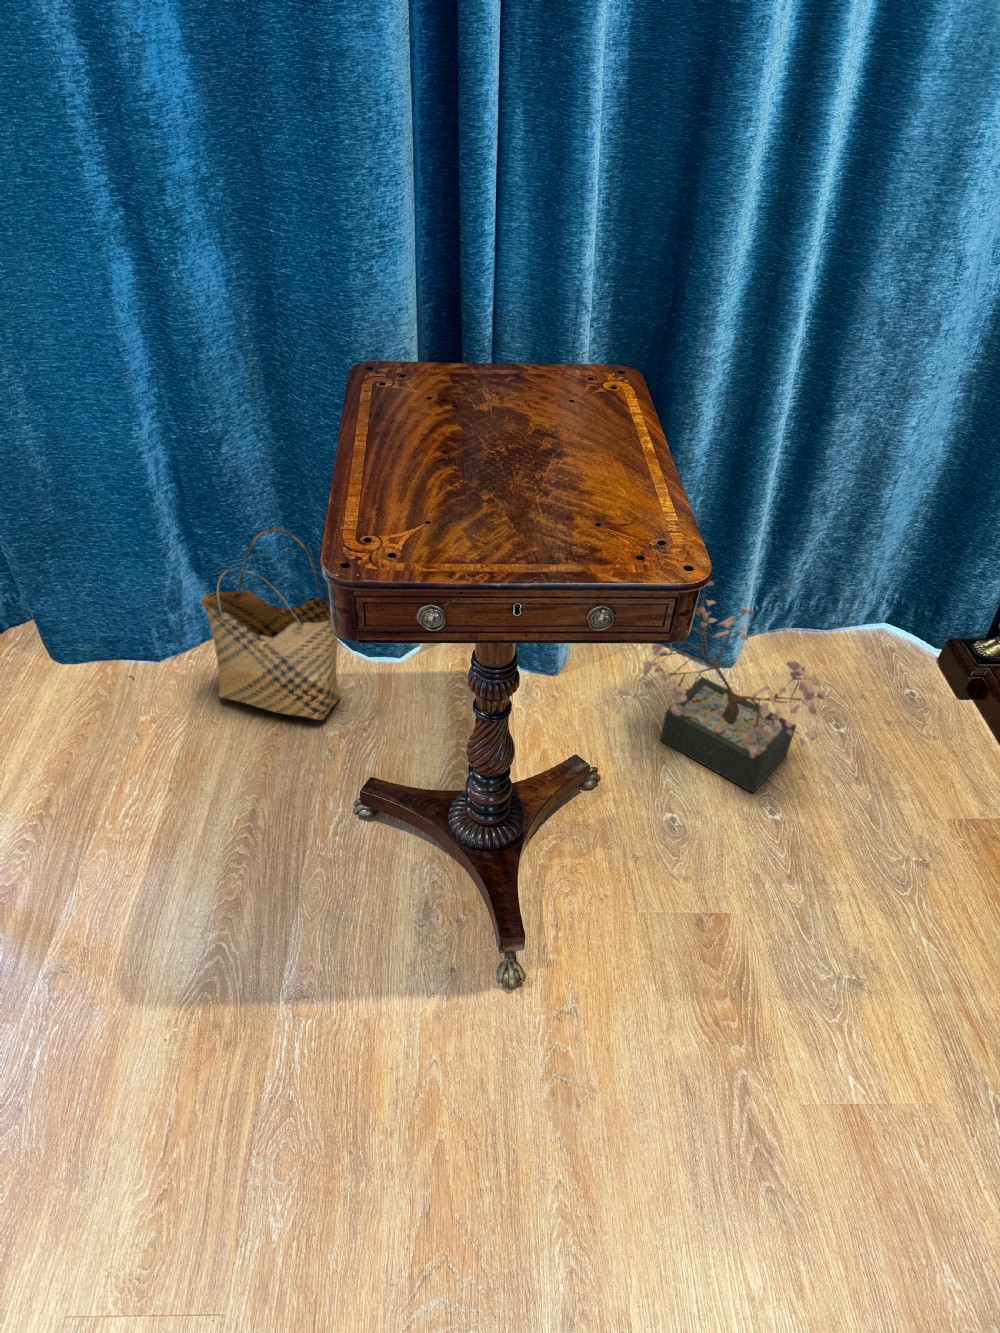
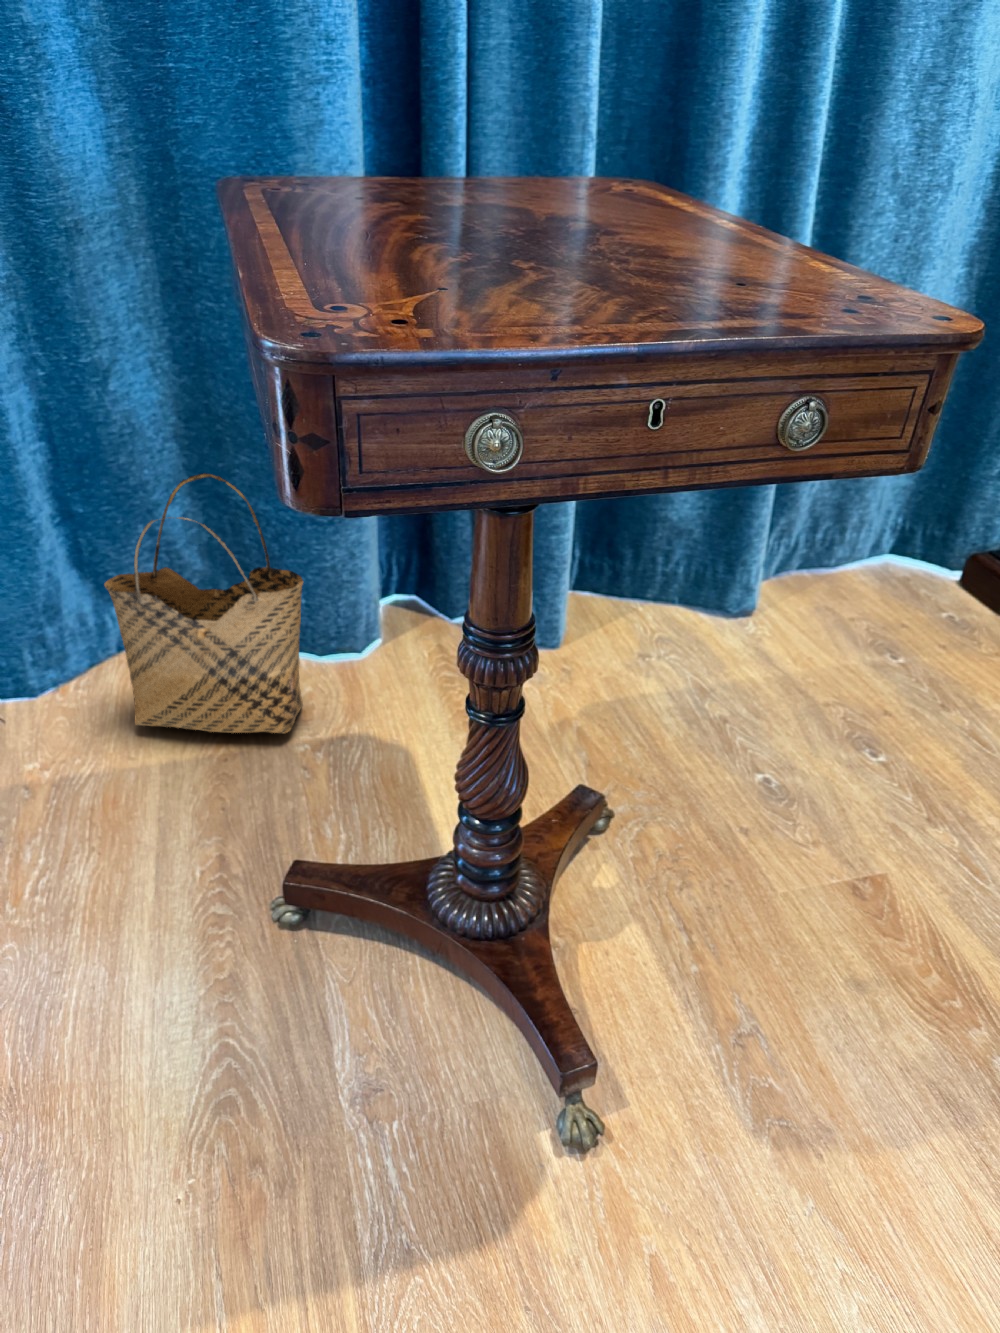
decorative plant: present [643,581,830,793] -> none [688,491,927,740]

